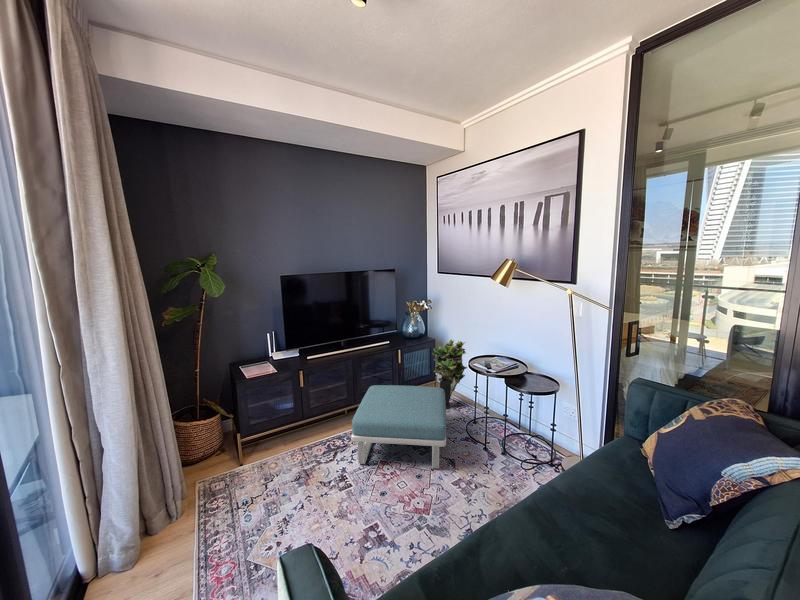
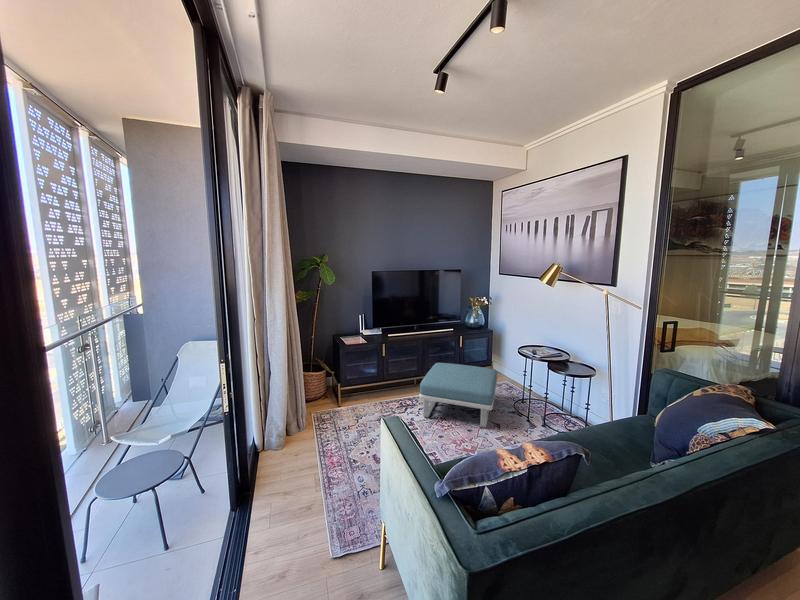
potted plant: present [432,339,467,408] -> none [489,332,521,389]

